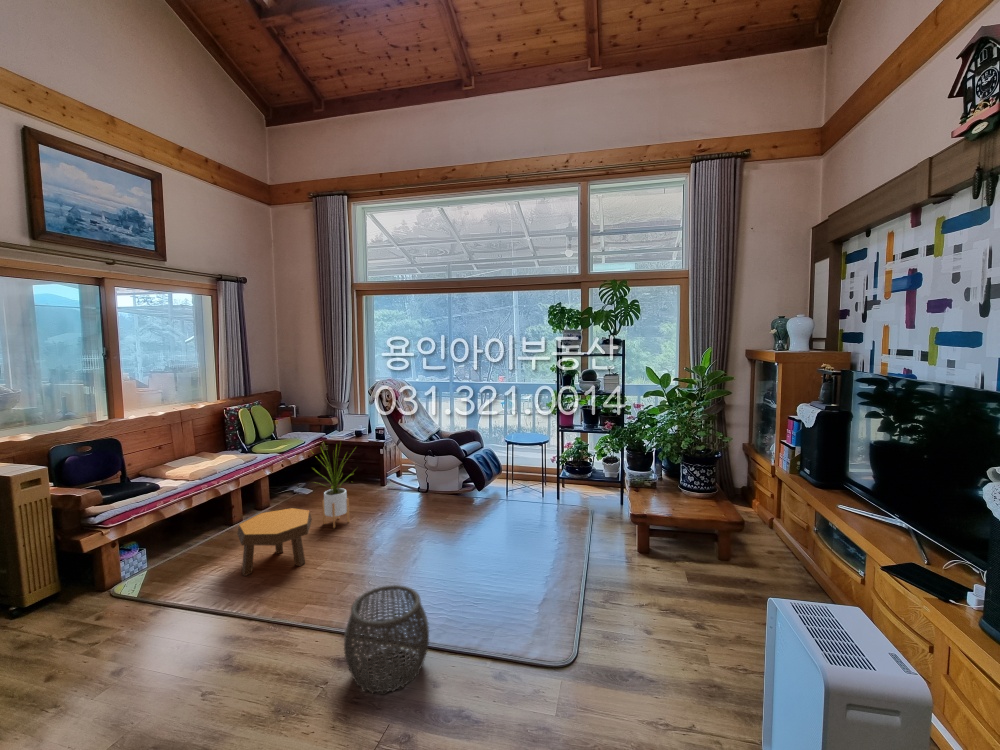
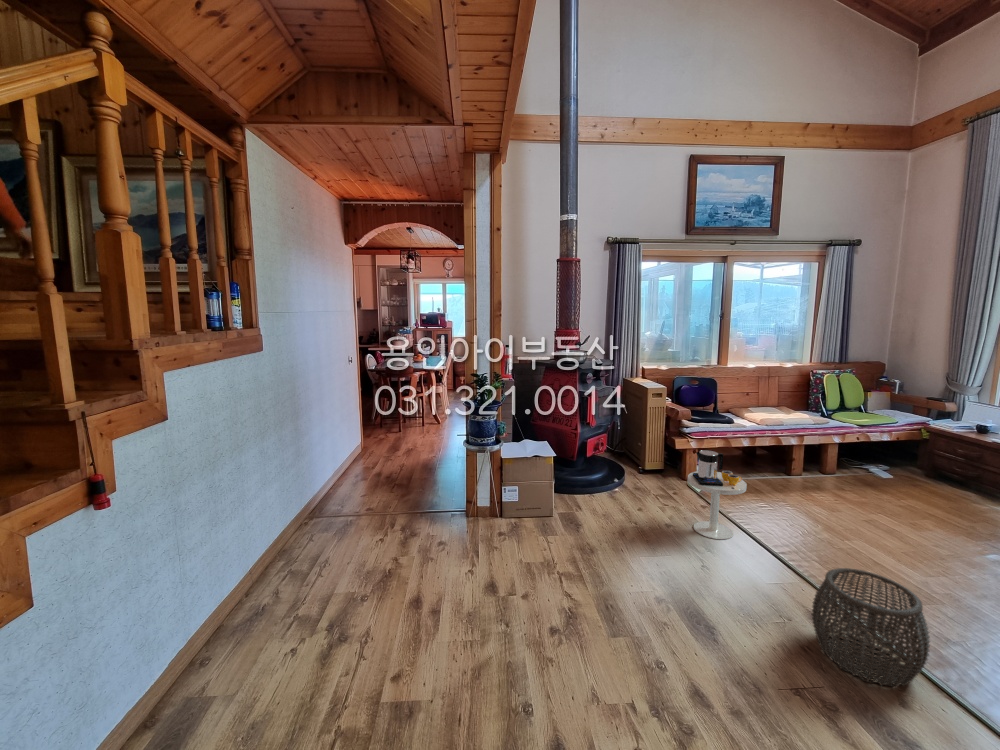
house plant: present [313,445,350,528] -> none [875,419,951,523]
footstool: present [238,508,312,576] -> none [775,470,859,533]
side table: none [138,535,223,655] -> present [688,450,747,540]

